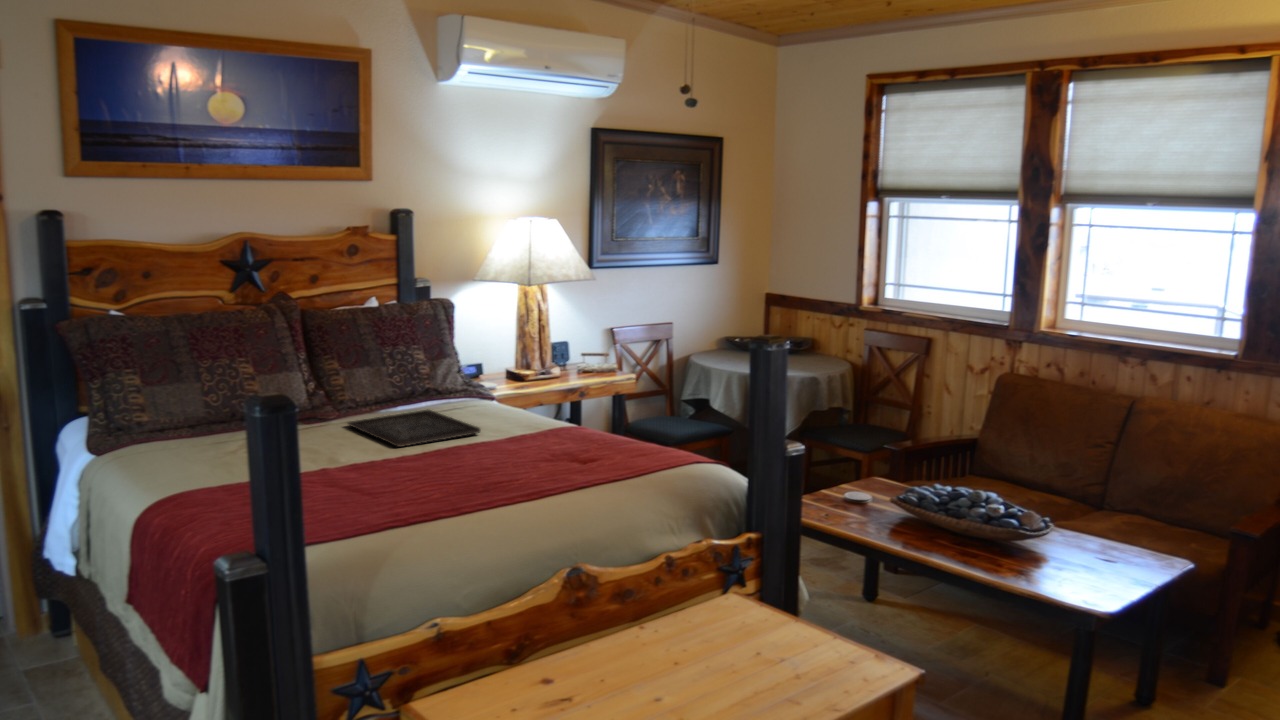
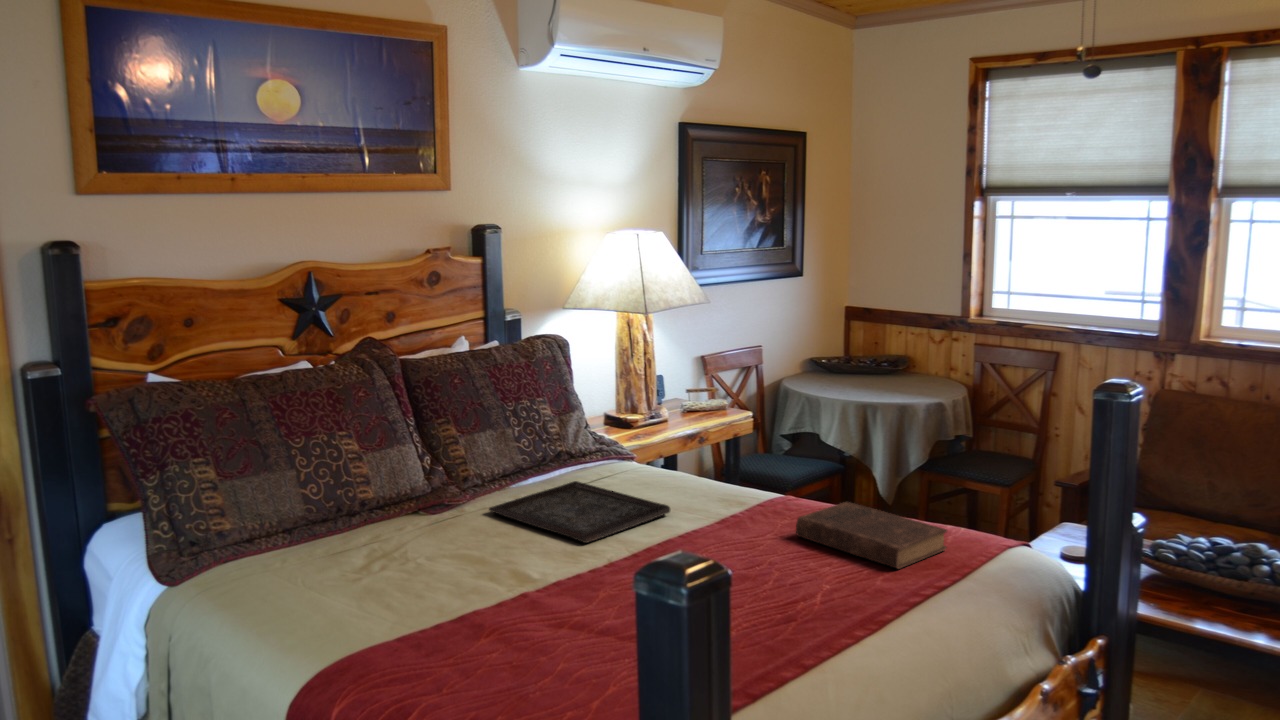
book: none [558,431,663,475] -> present [796,502,947,569]

